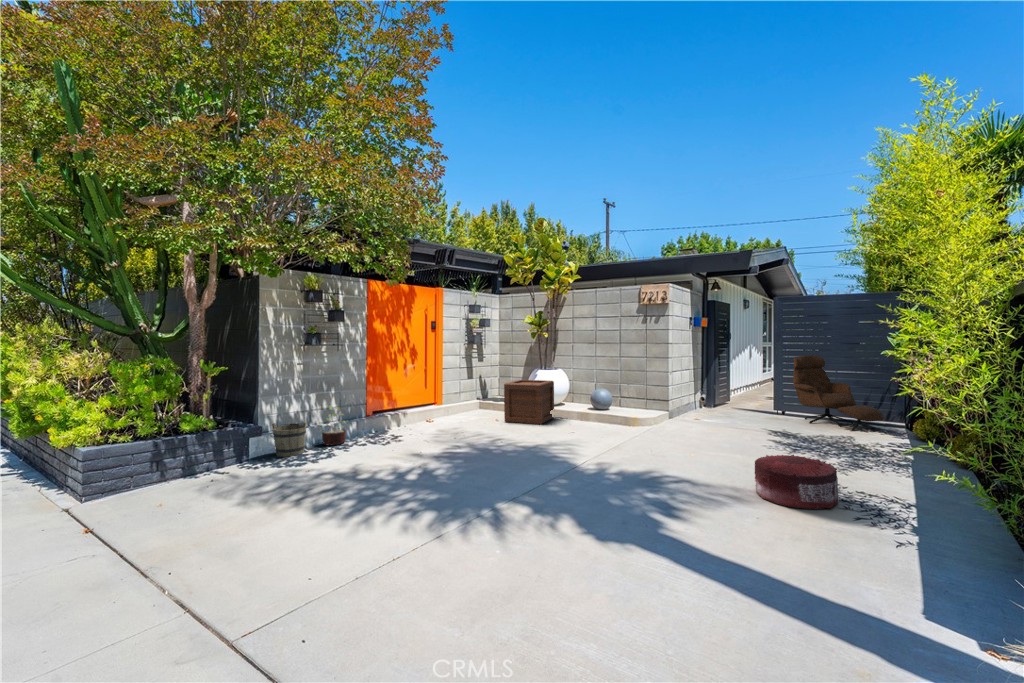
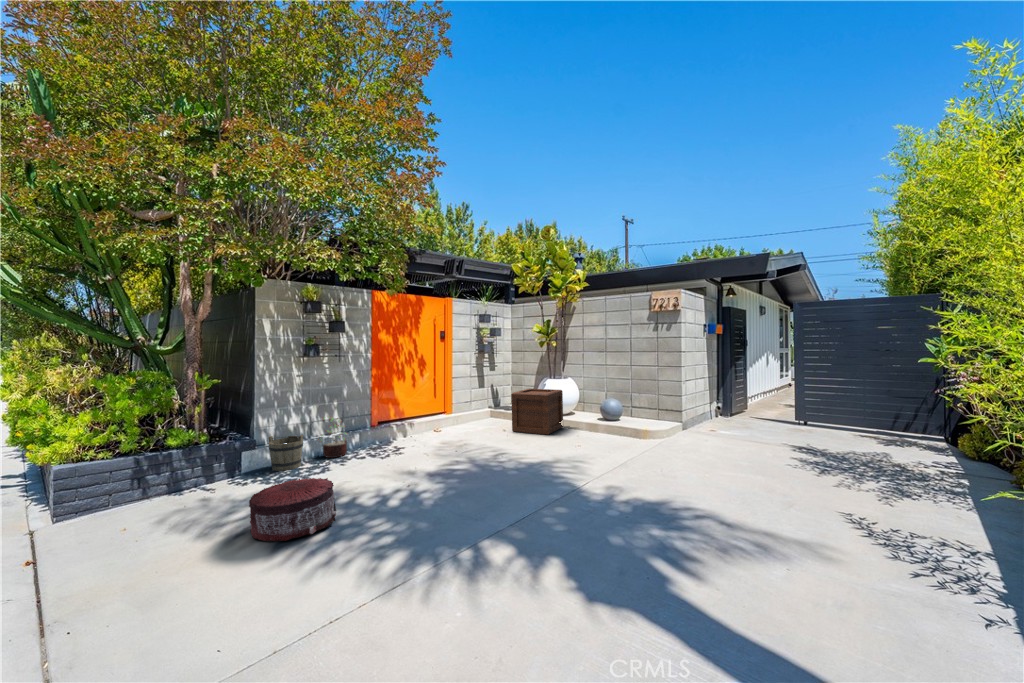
lounge chair: present [793,355,884,432] -> none [816,363,924,447]
pouf: present [755,455,839,509] -> present [249,478,336,541]

